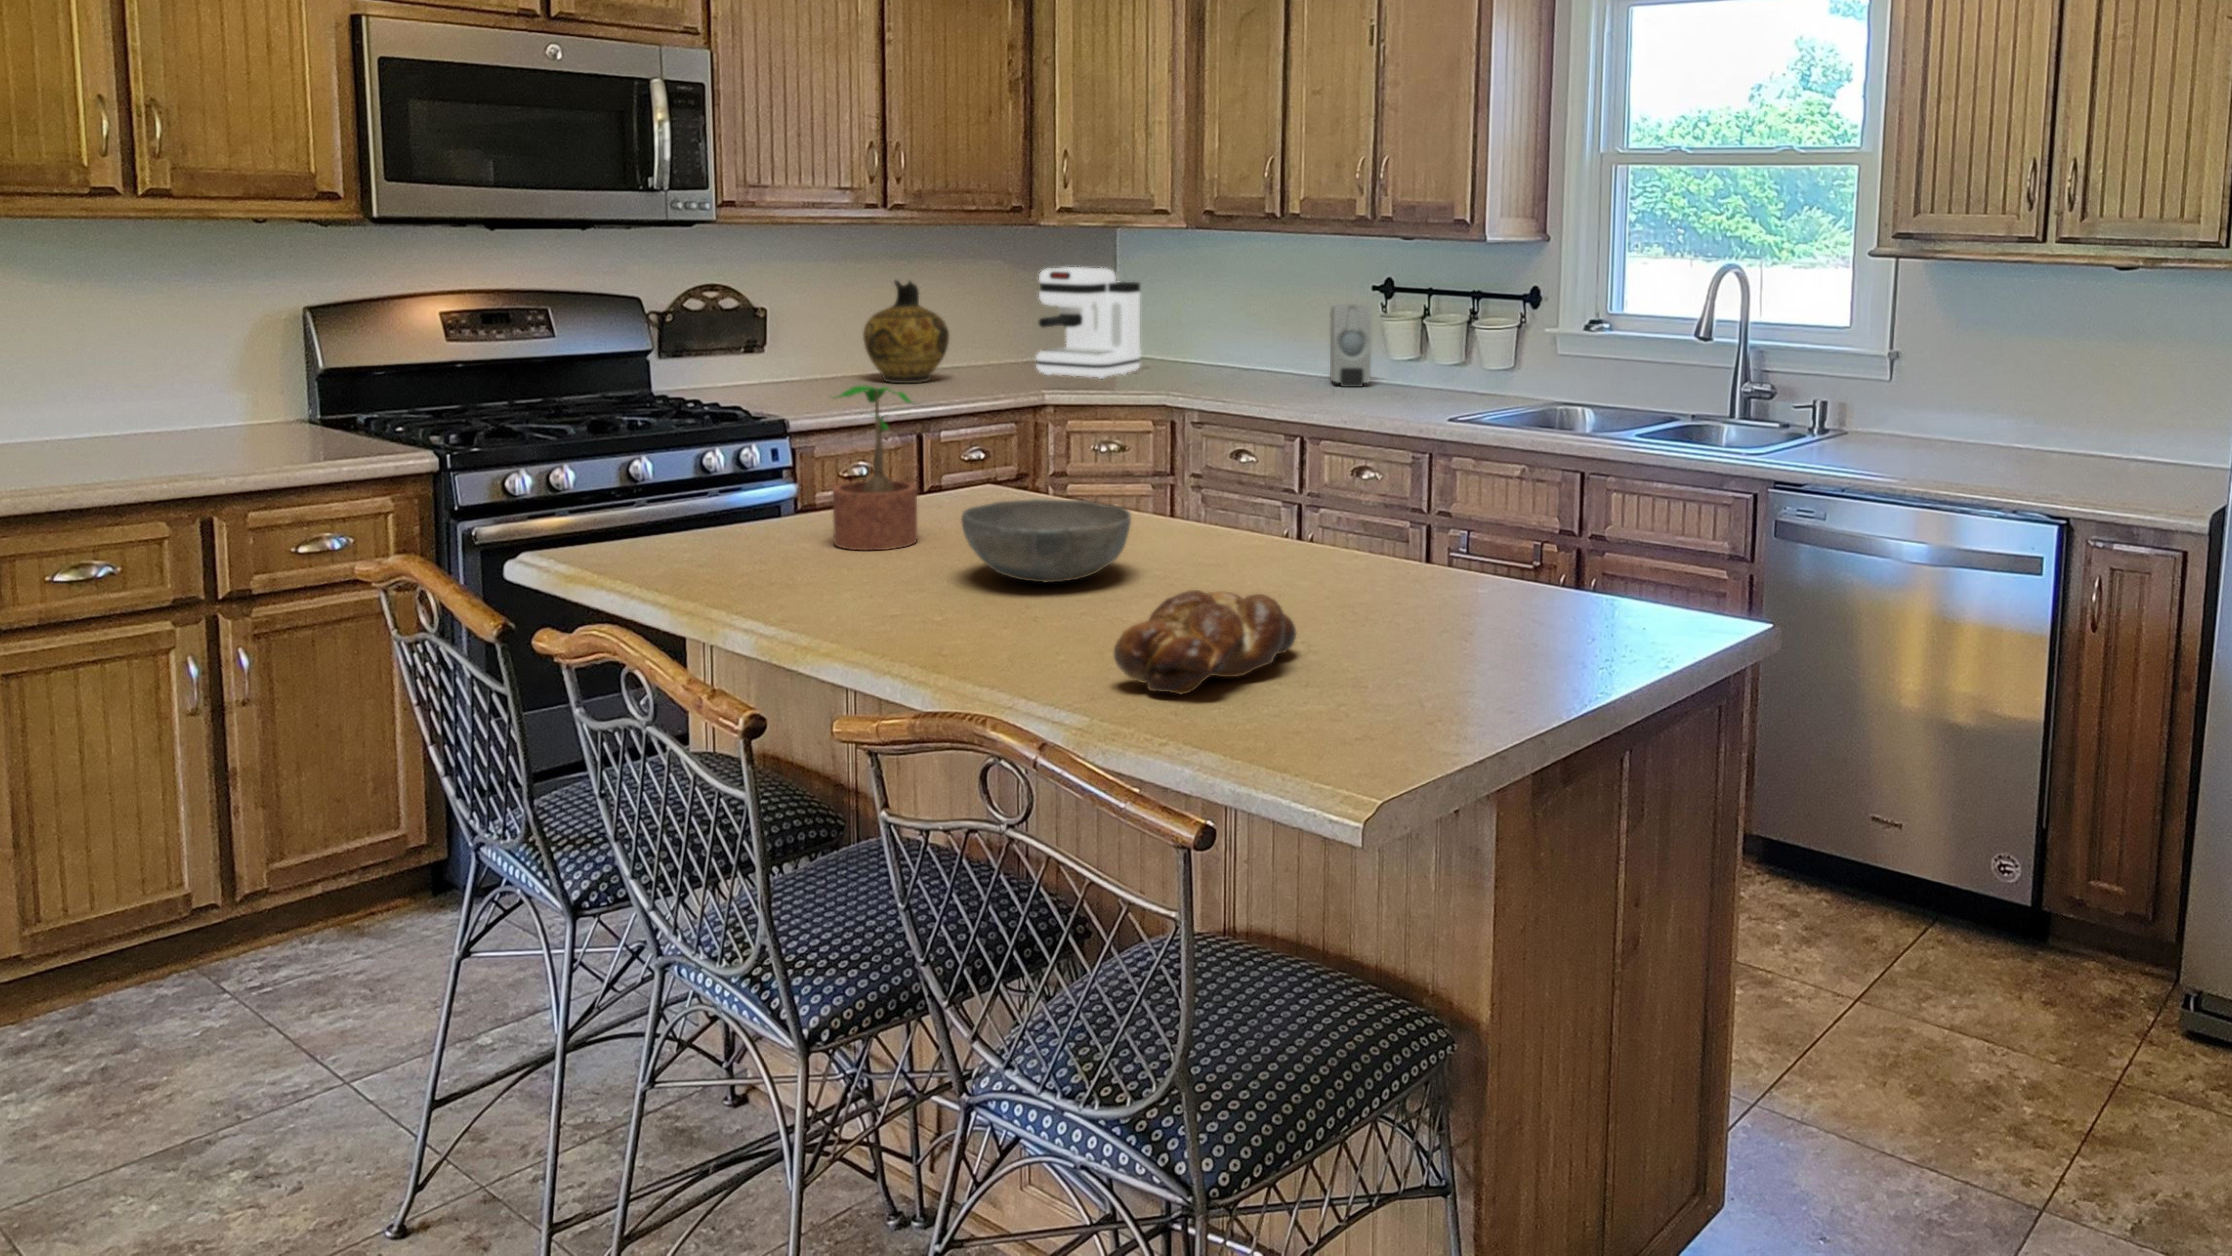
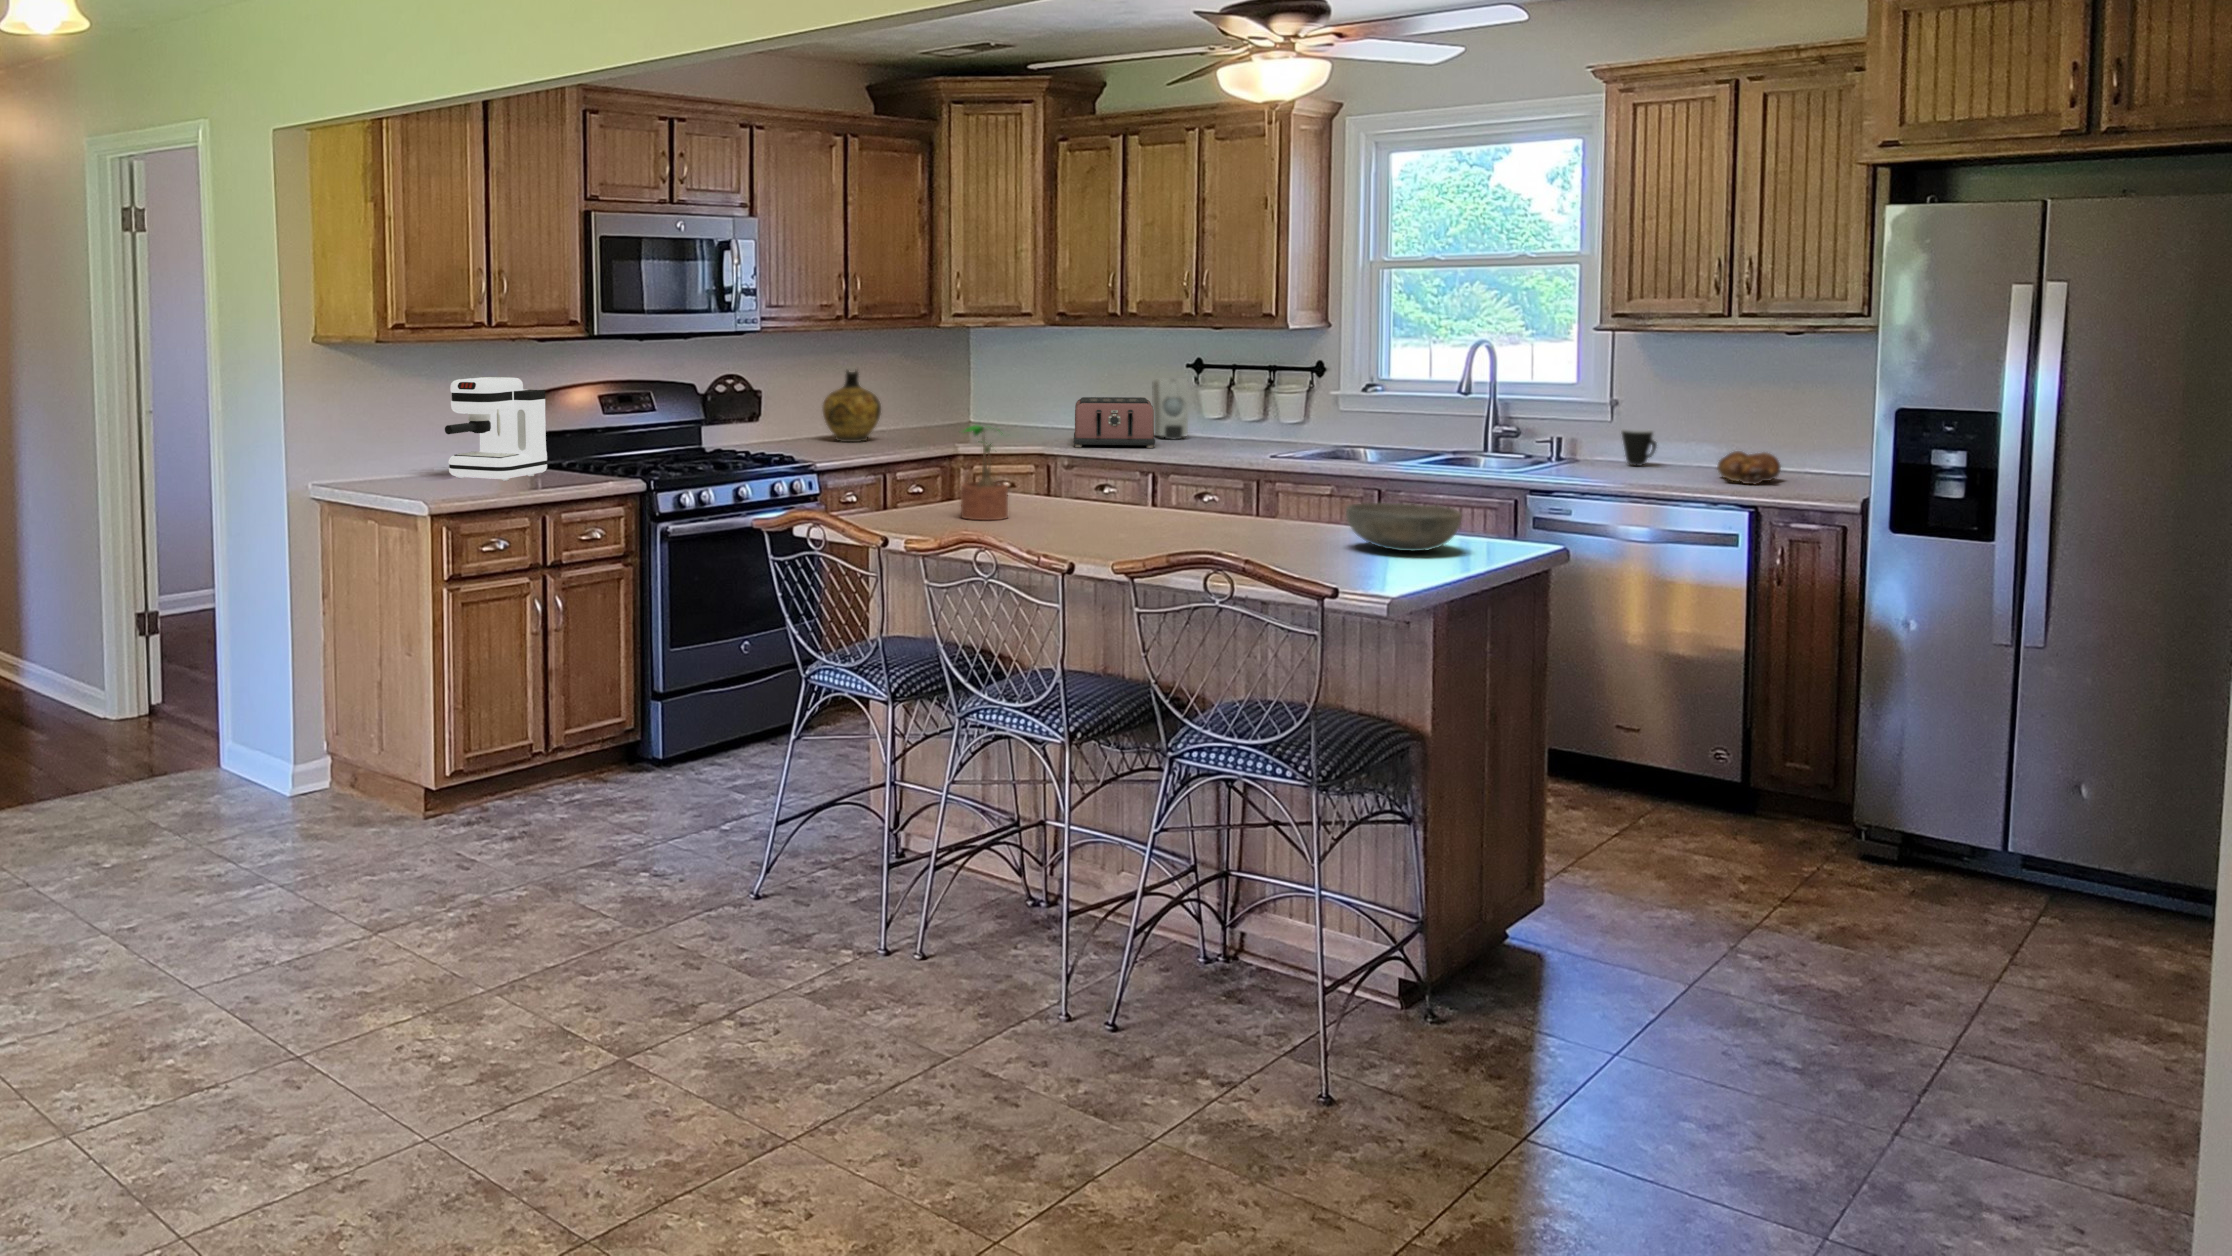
coffee maker: present [1036,267,1141,379] -> present [445,377,547,481]
toaster: none [1202,328,1319,401] -> present [1074,397,1155,448]
mug: none [1903,391,1946,442] -> present [1622,430,1657,466]
bowl: present [962,499,1131,583] -> present [1346,503,1462,551]
bread loaf: present [1114,590,1296,694] -> present [1717,451,1781,484]

